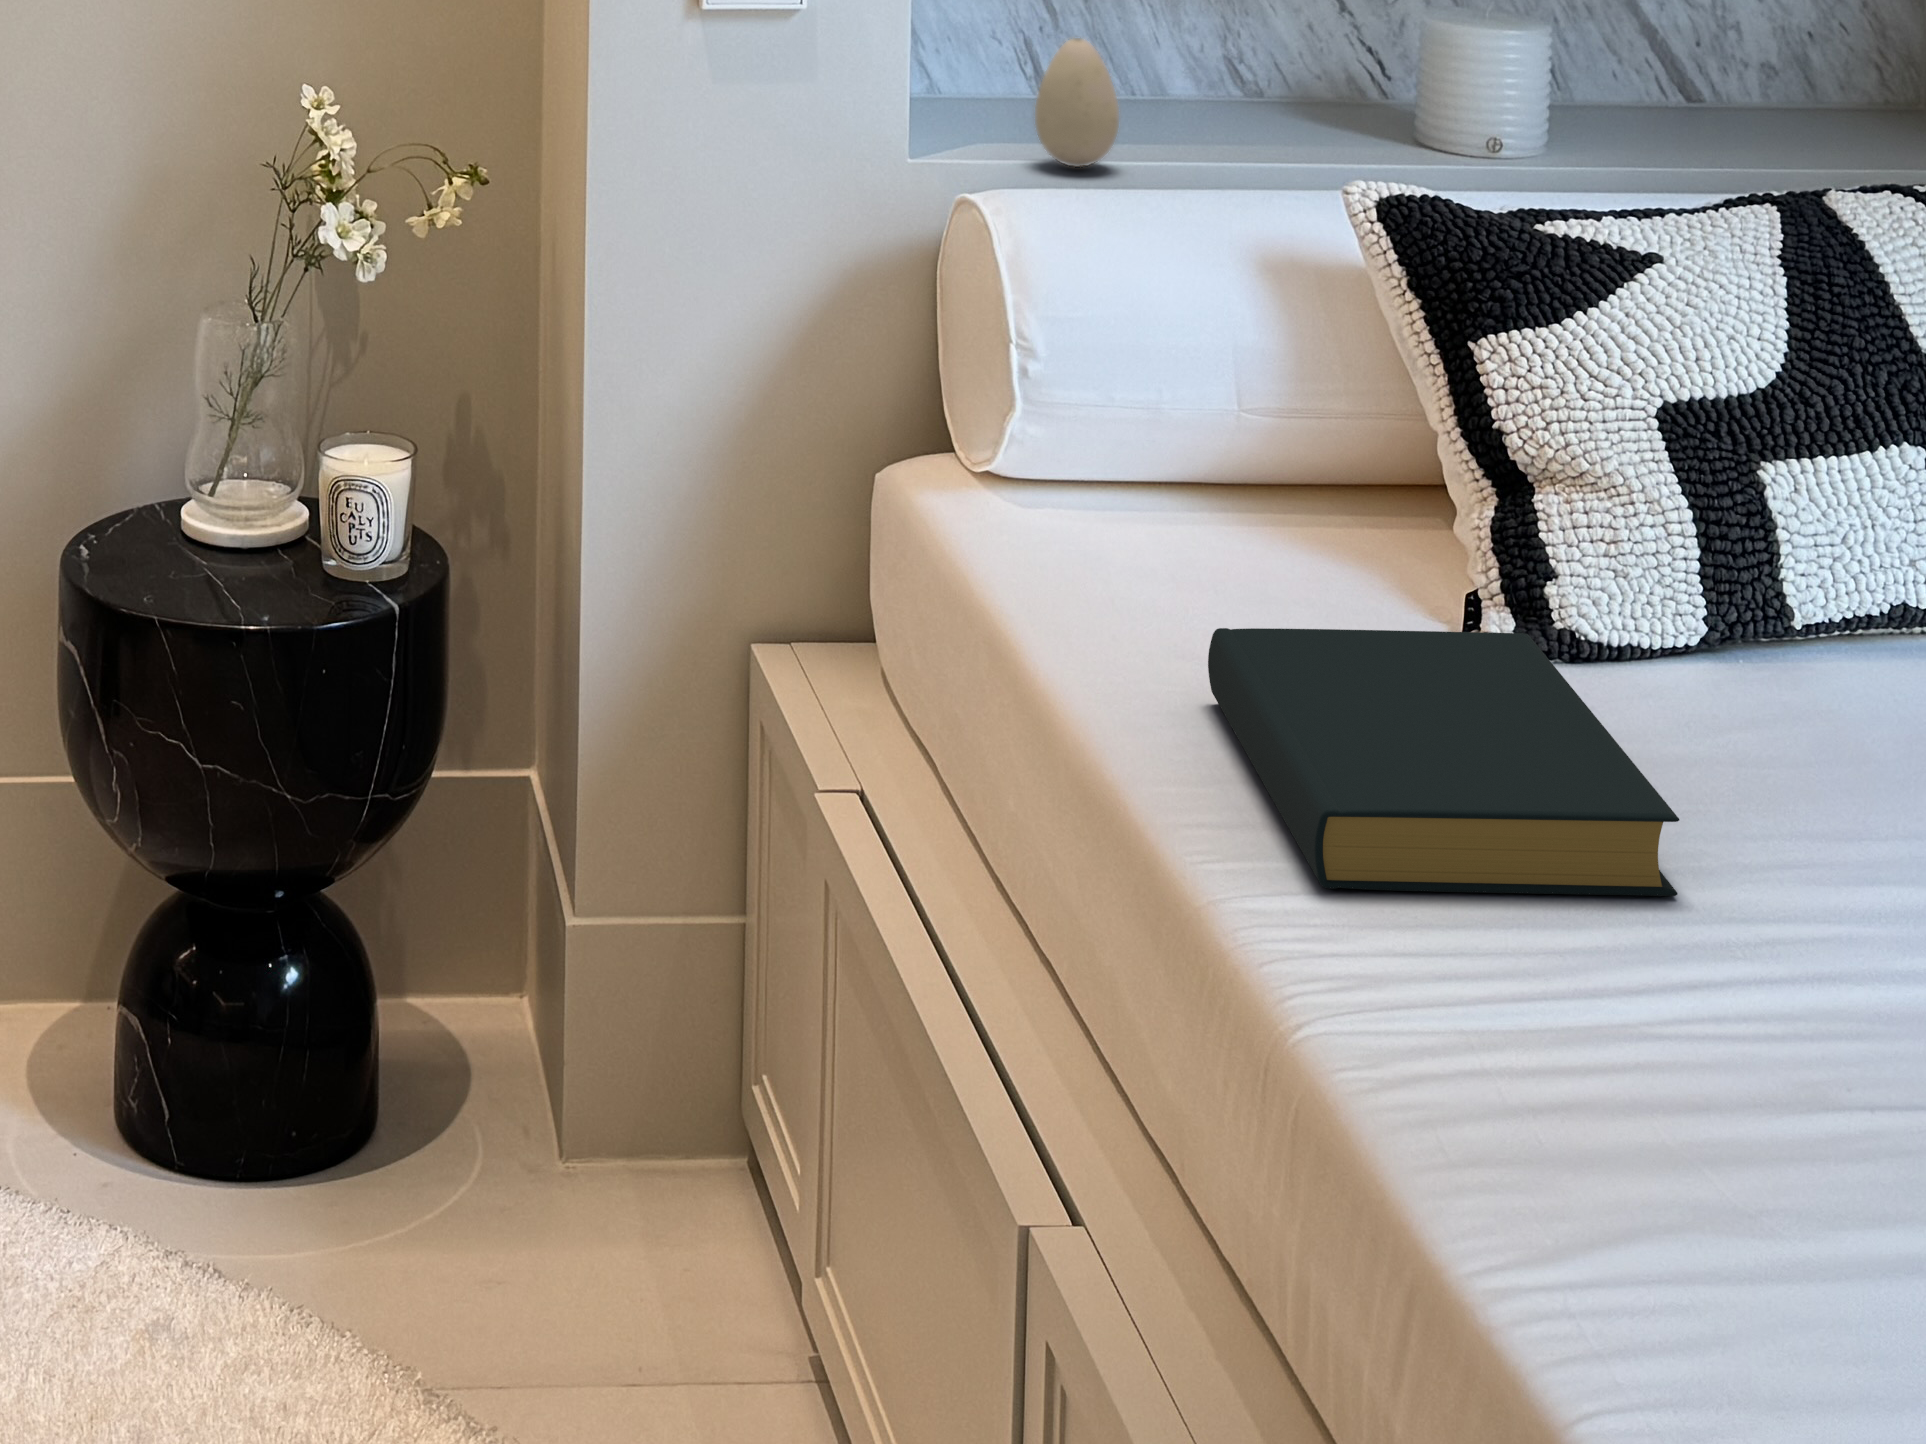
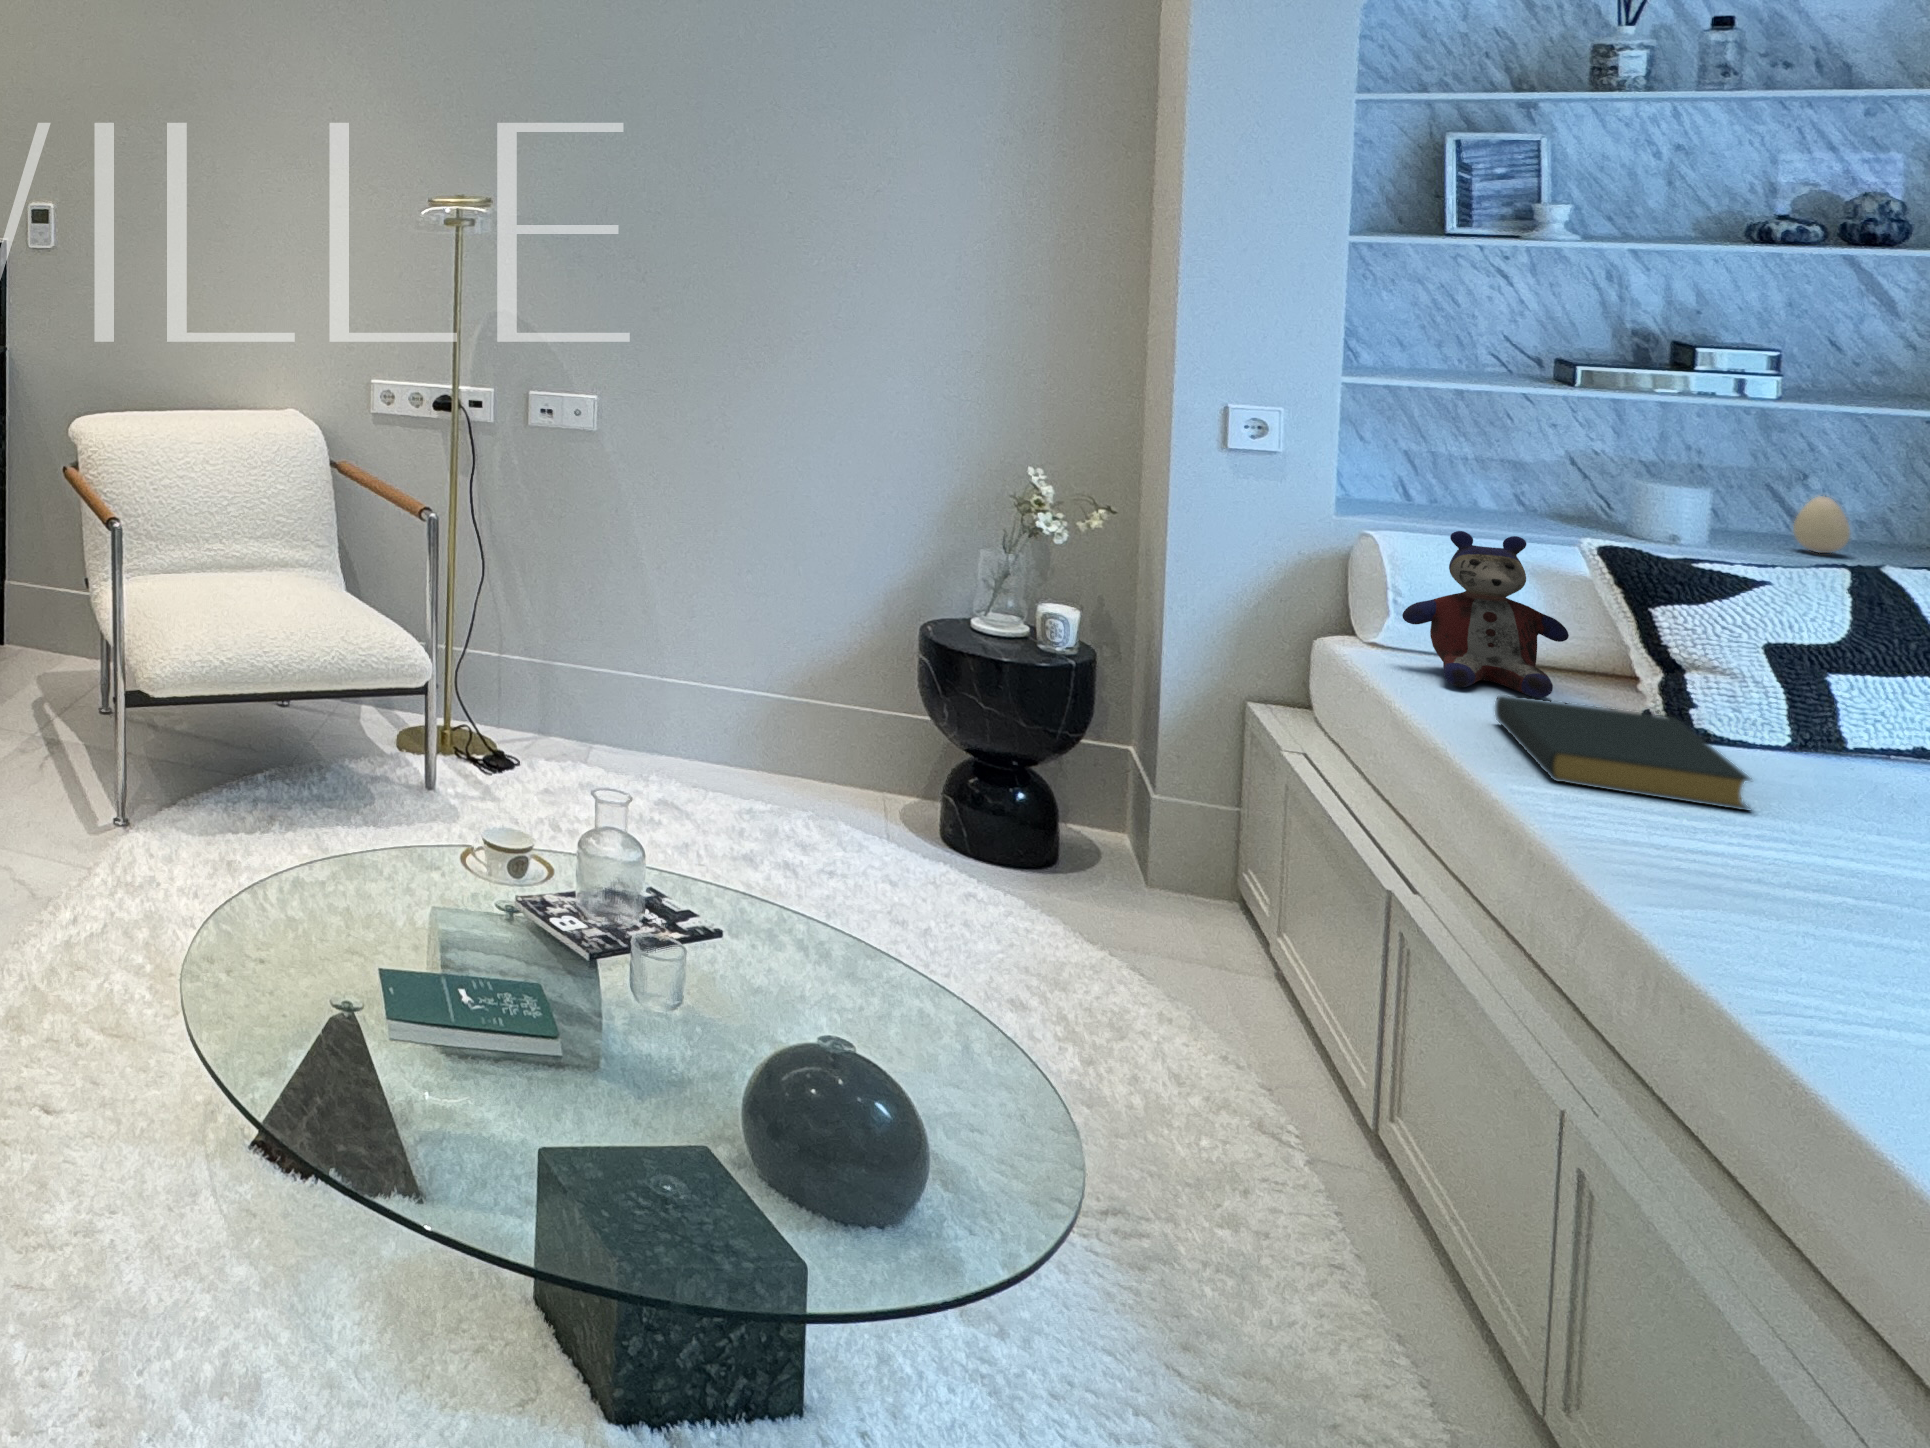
decorative egg: present [1035,38,1119,167] -> present [1793,496,1850,553]
stuffed bear: none [1037,195,1334,597] -> present [1402,531,1569,698]

